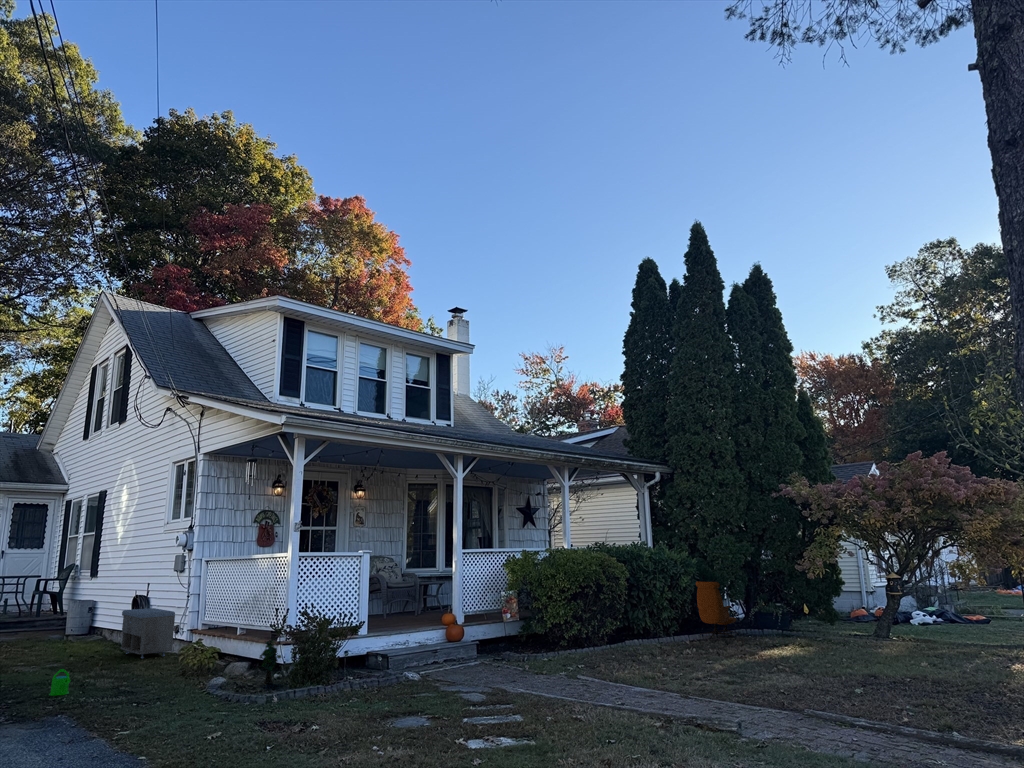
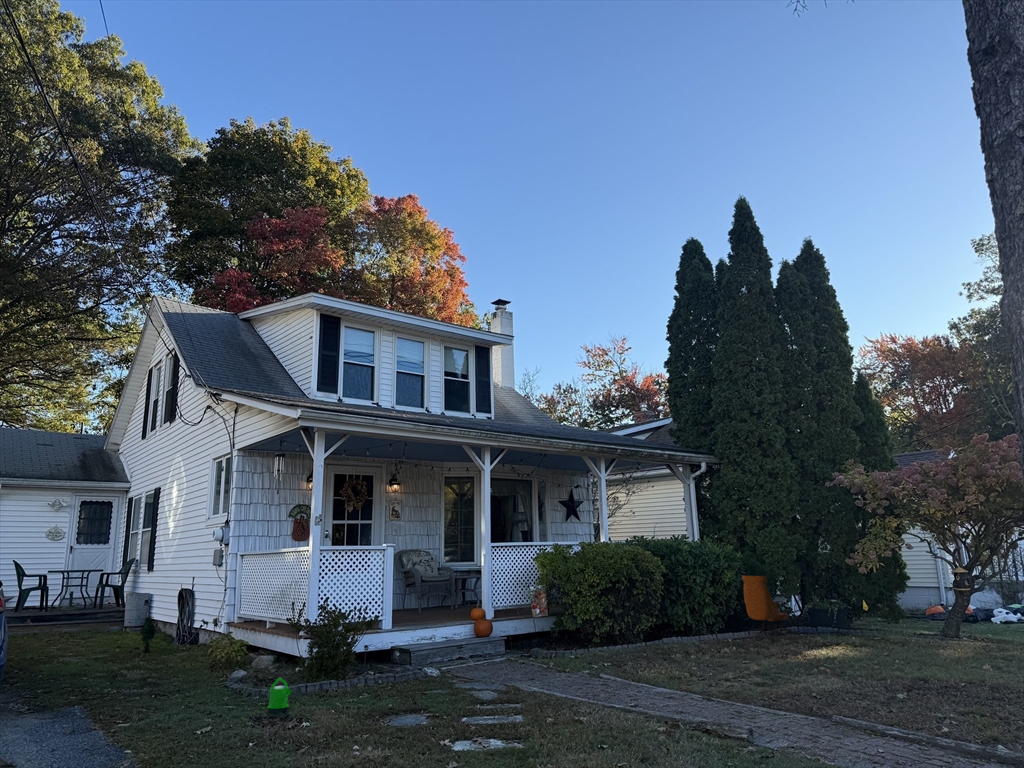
storage bench: present [120,608,175,658] -> none [164,600,214,649]
decorative plant: present [260,638,281,683] -> present [140,616,157,653]
watering can: present [50,669,70,695] -> present [268,678,291,709]

